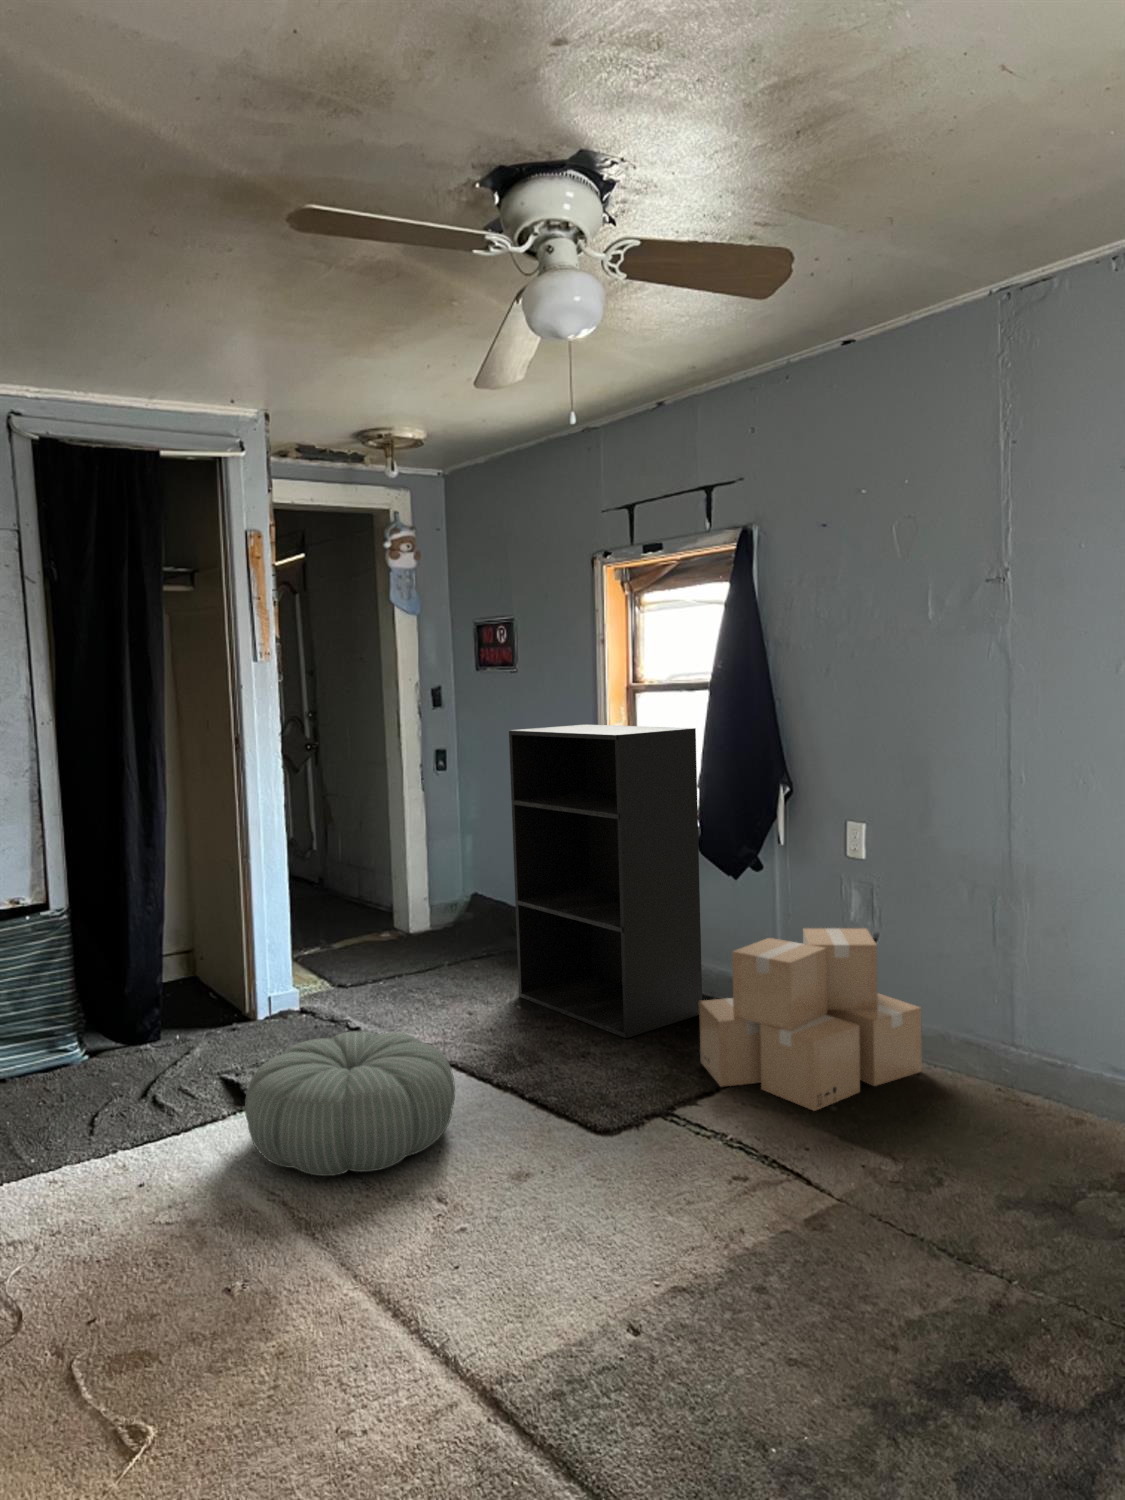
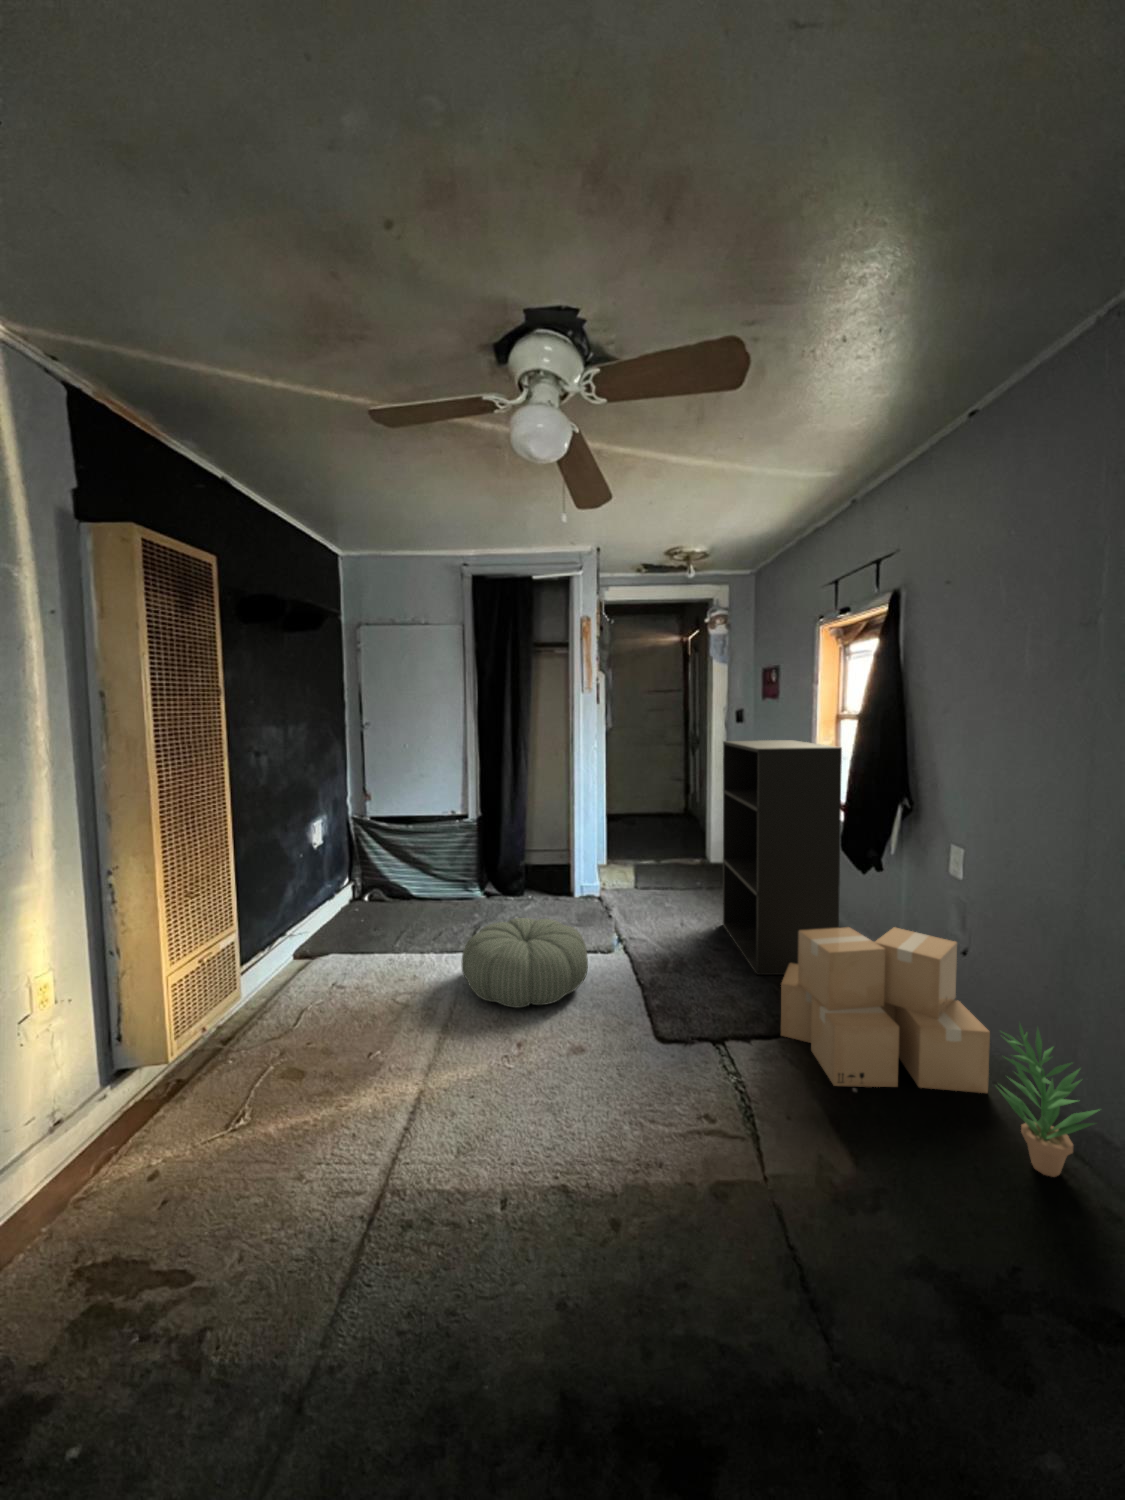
potted plant: none [961,976,1042,1113] -> present [998,1024,1099,1177]

